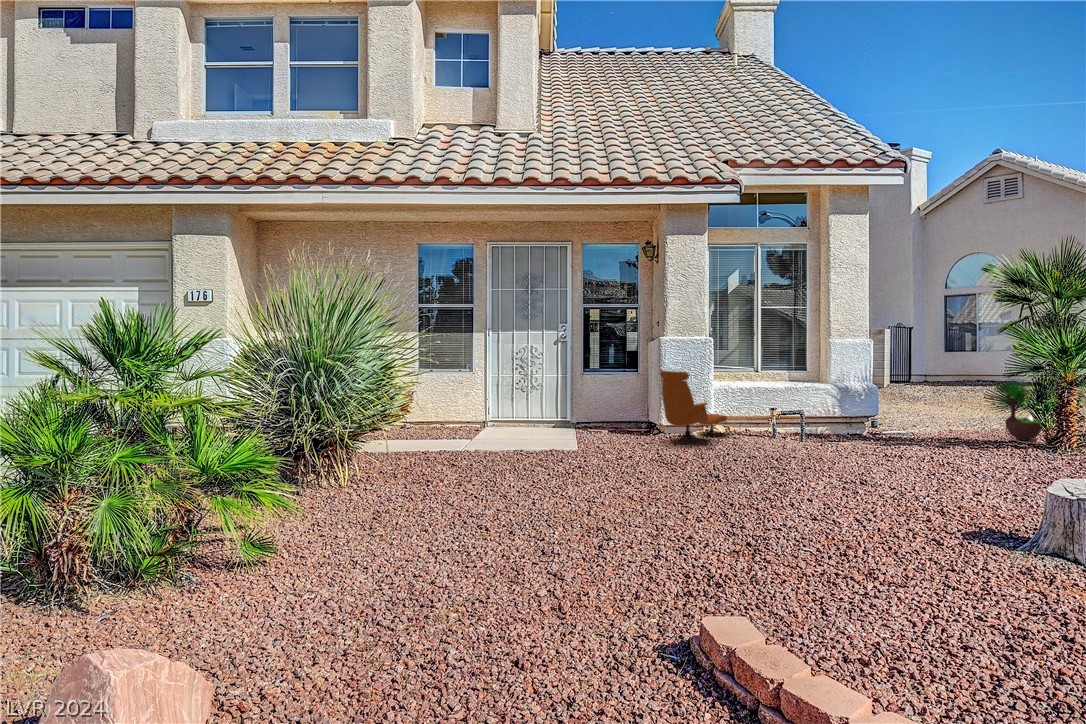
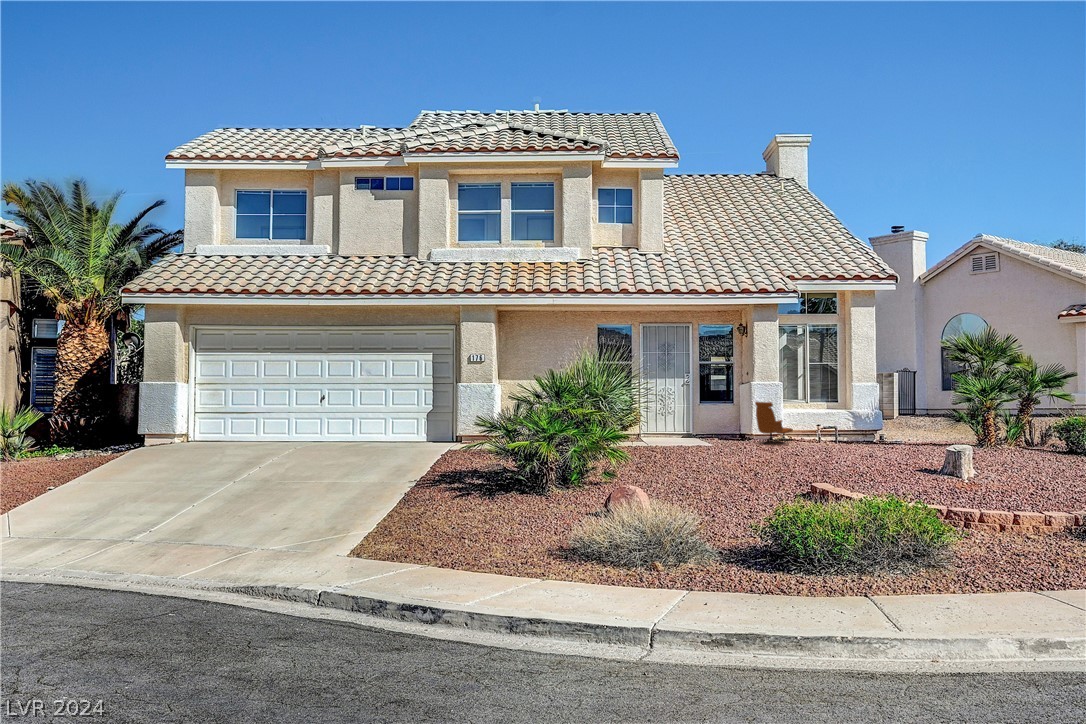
potted tree: present [995,380,1041,440] -> none [948,403,975,441]

